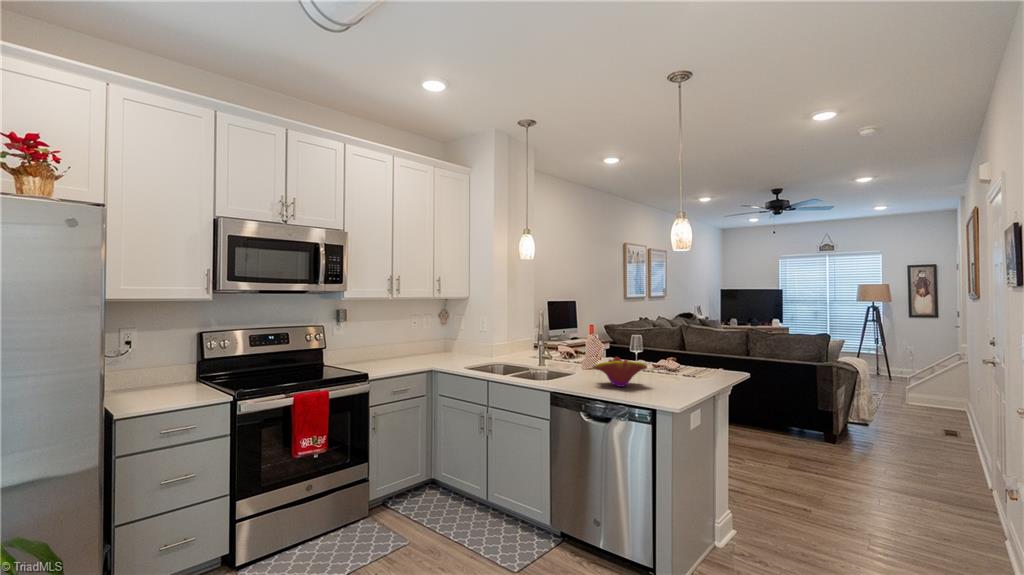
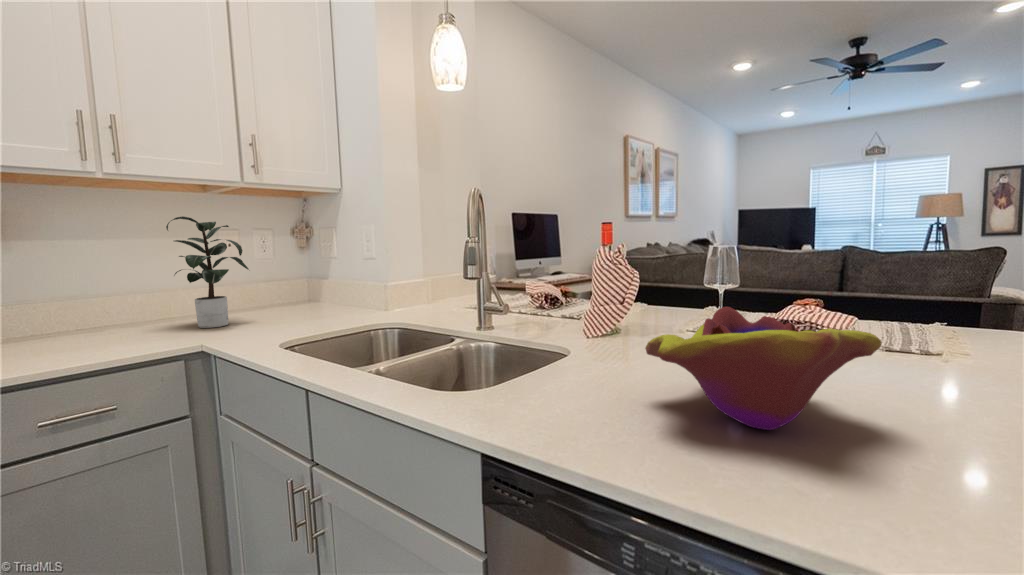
potted plant: none [400,313,441,362] -> present [166,216,249,328]

